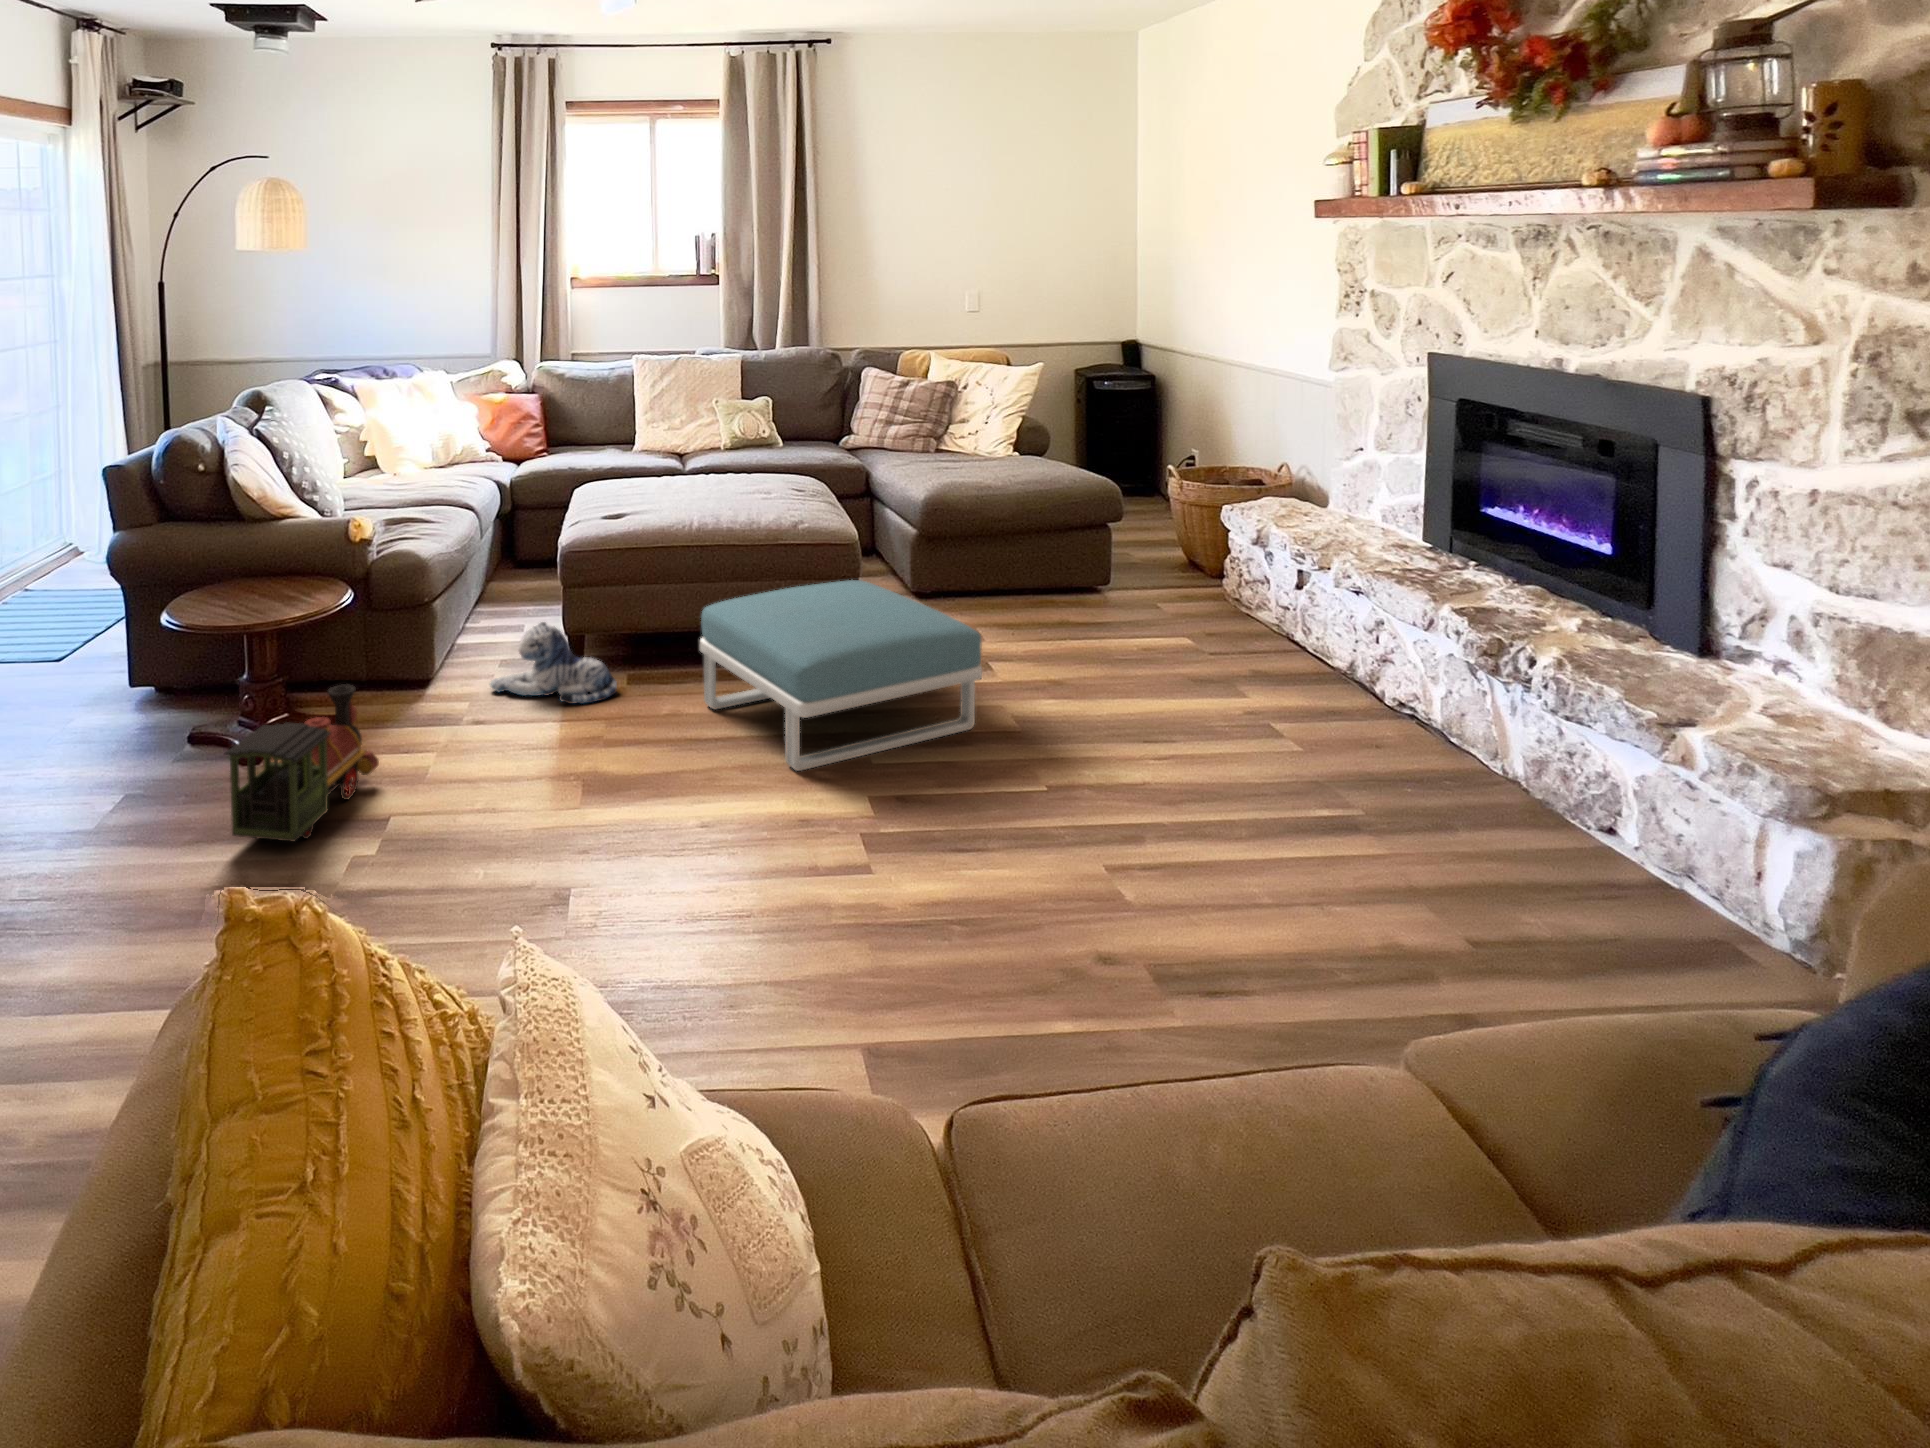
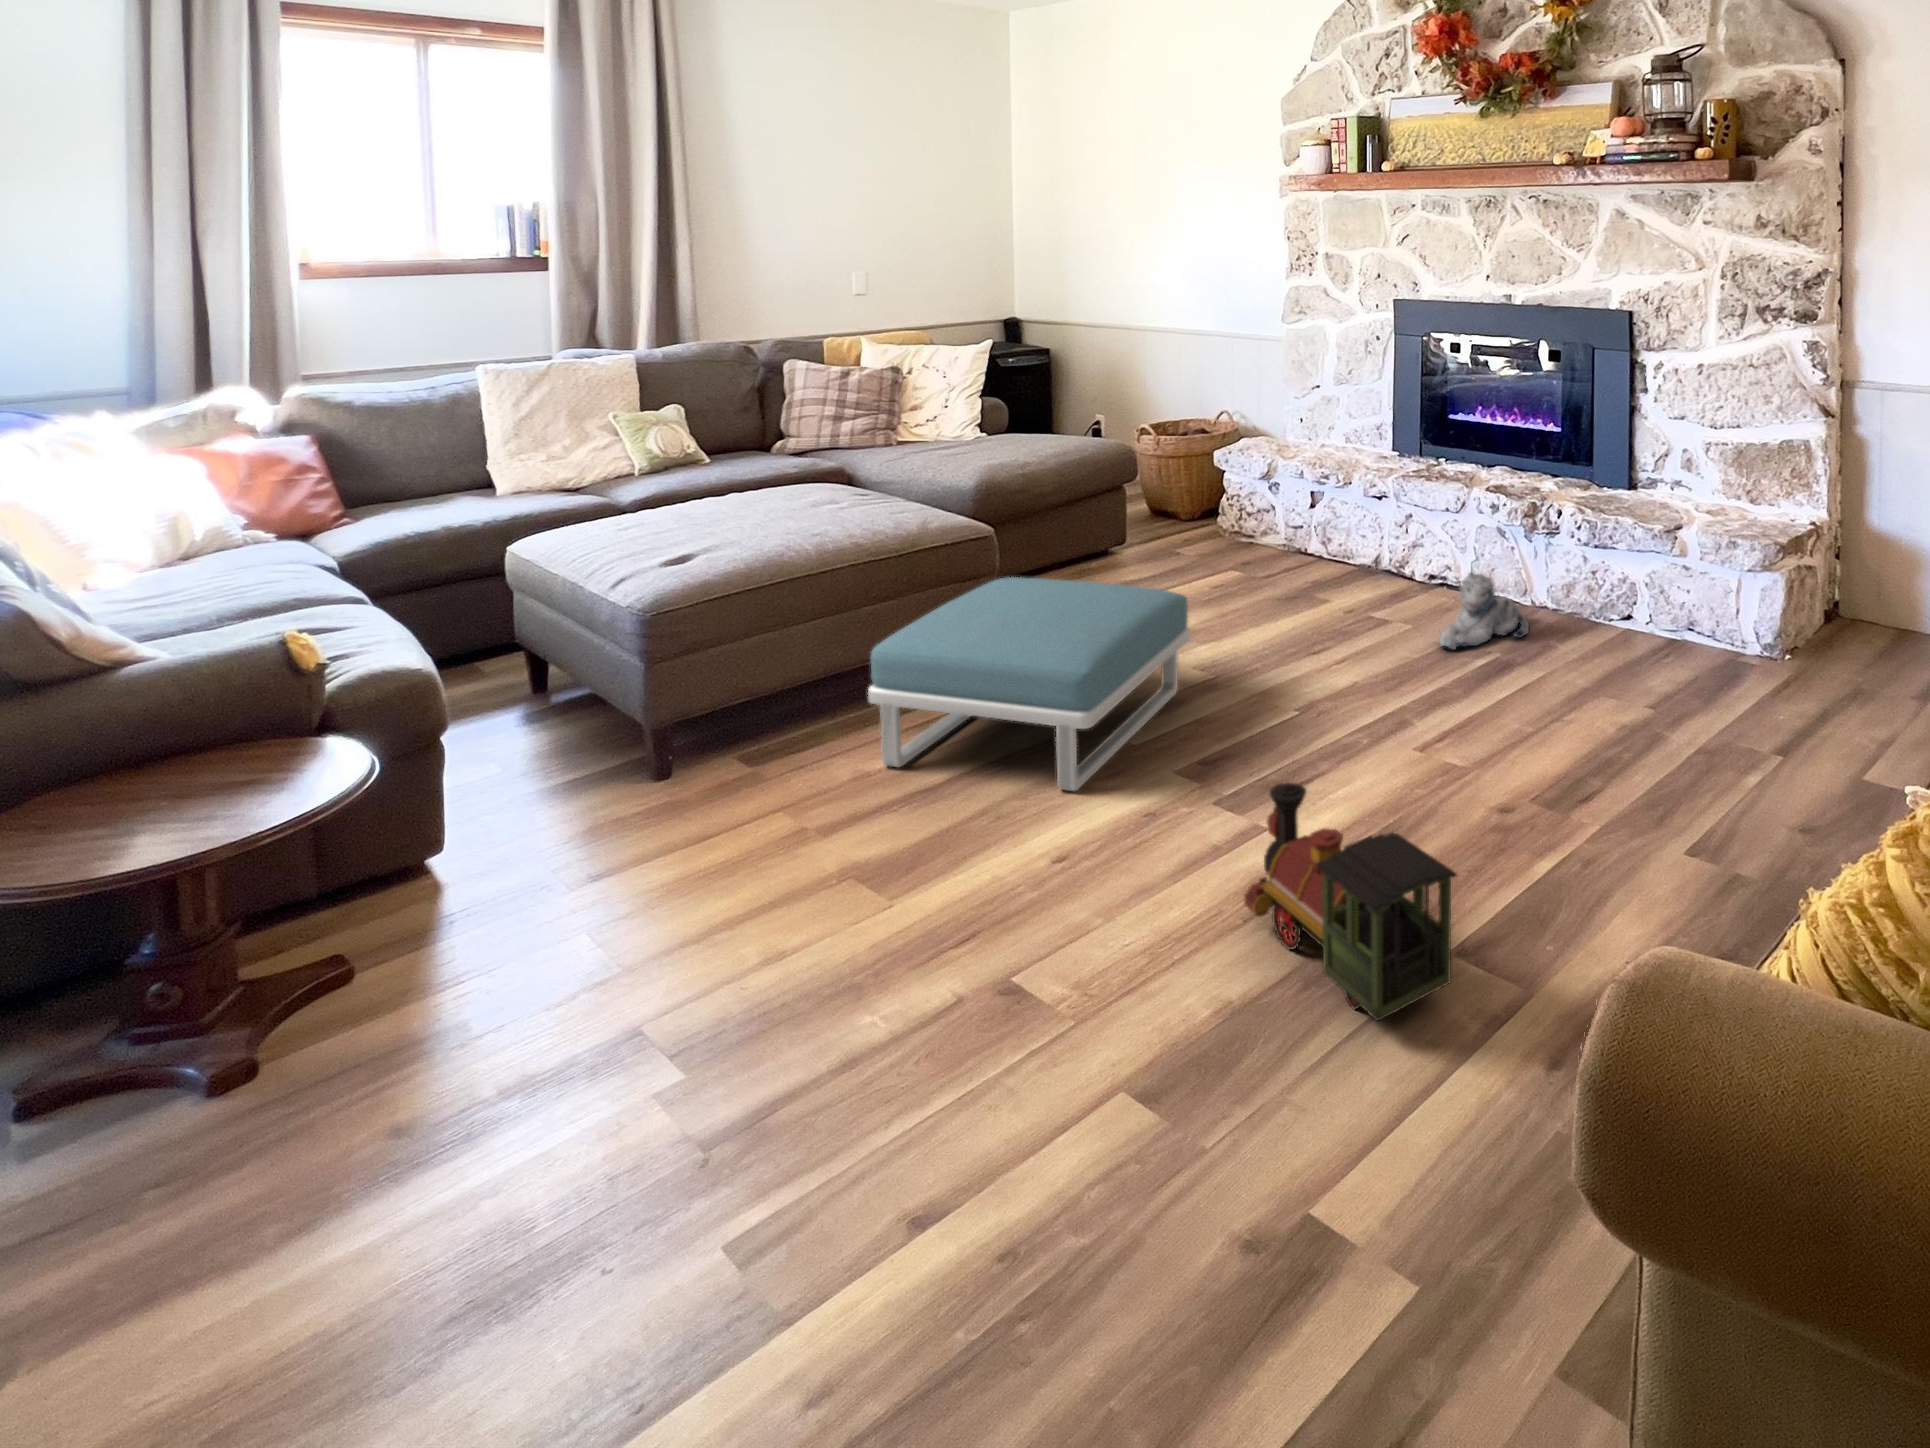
plush toy: present [490,622,617,704] -> present [1439,572,1529,650]
toy train: present [225,684,379,842] -> present [1244,783,1457,1021]

